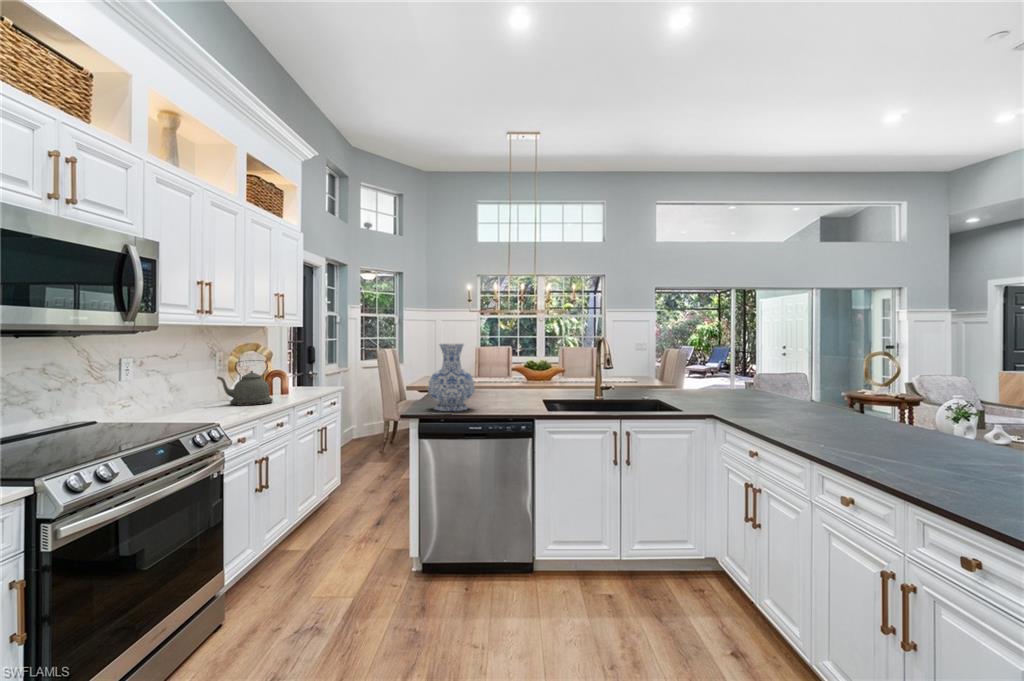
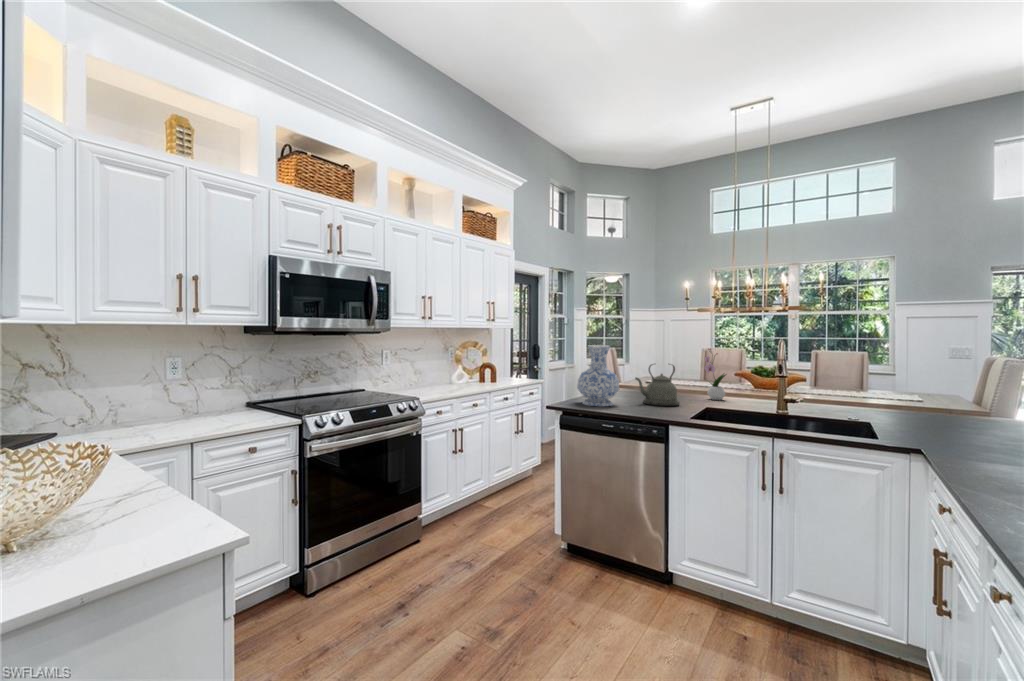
flower arrangement: none [528,344,550,394] -> present [704,349,726,400]
kettle: present [217,361,273,406] -> present [635,364,680,406]

